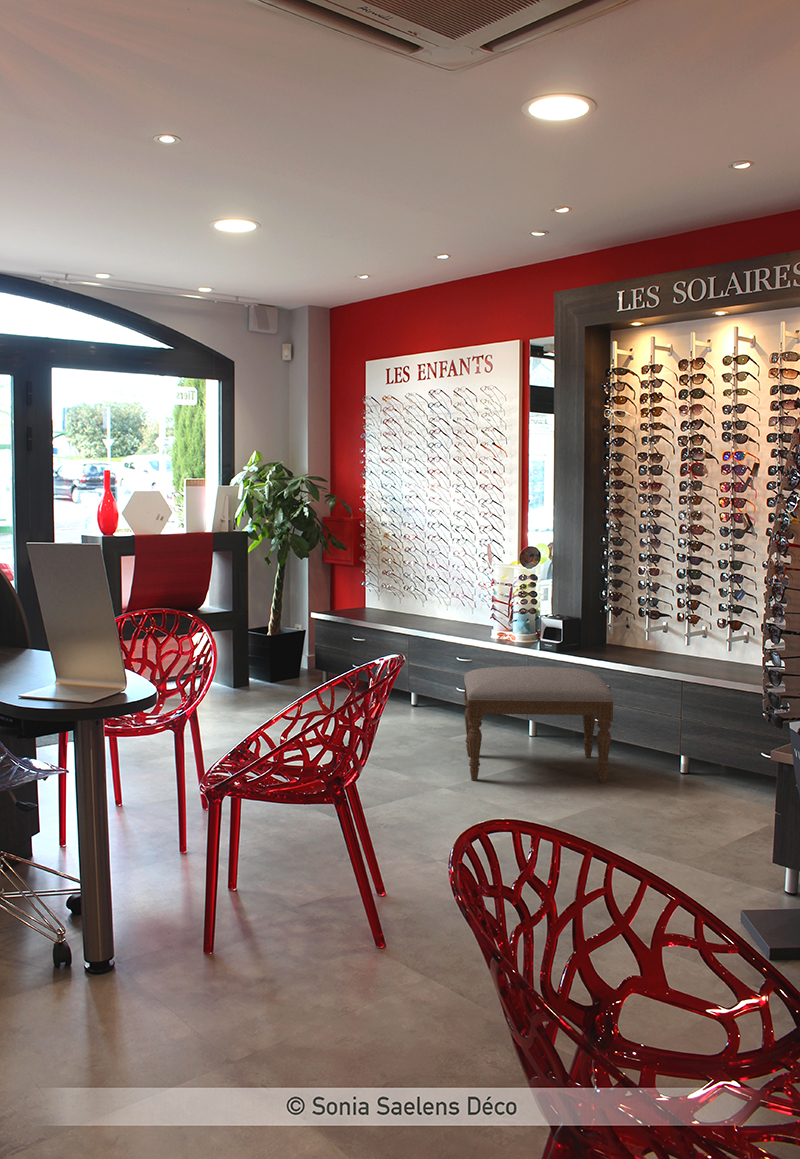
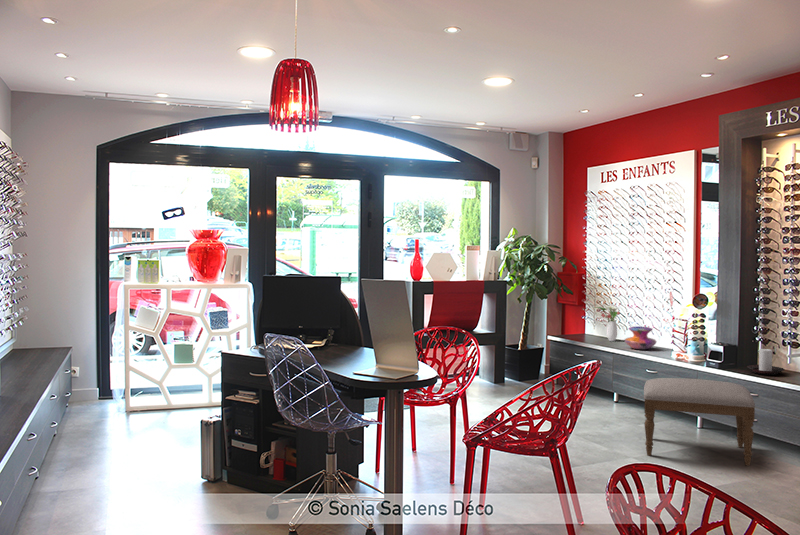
flower arrangement: none [377,566,416,617] -> present [597,306,620,341]
decorative vase: none [425,595,468,628] -> present [625,326,656,350]
candle holder: none [594,619,641,655] -> present [747,349,784,375]

